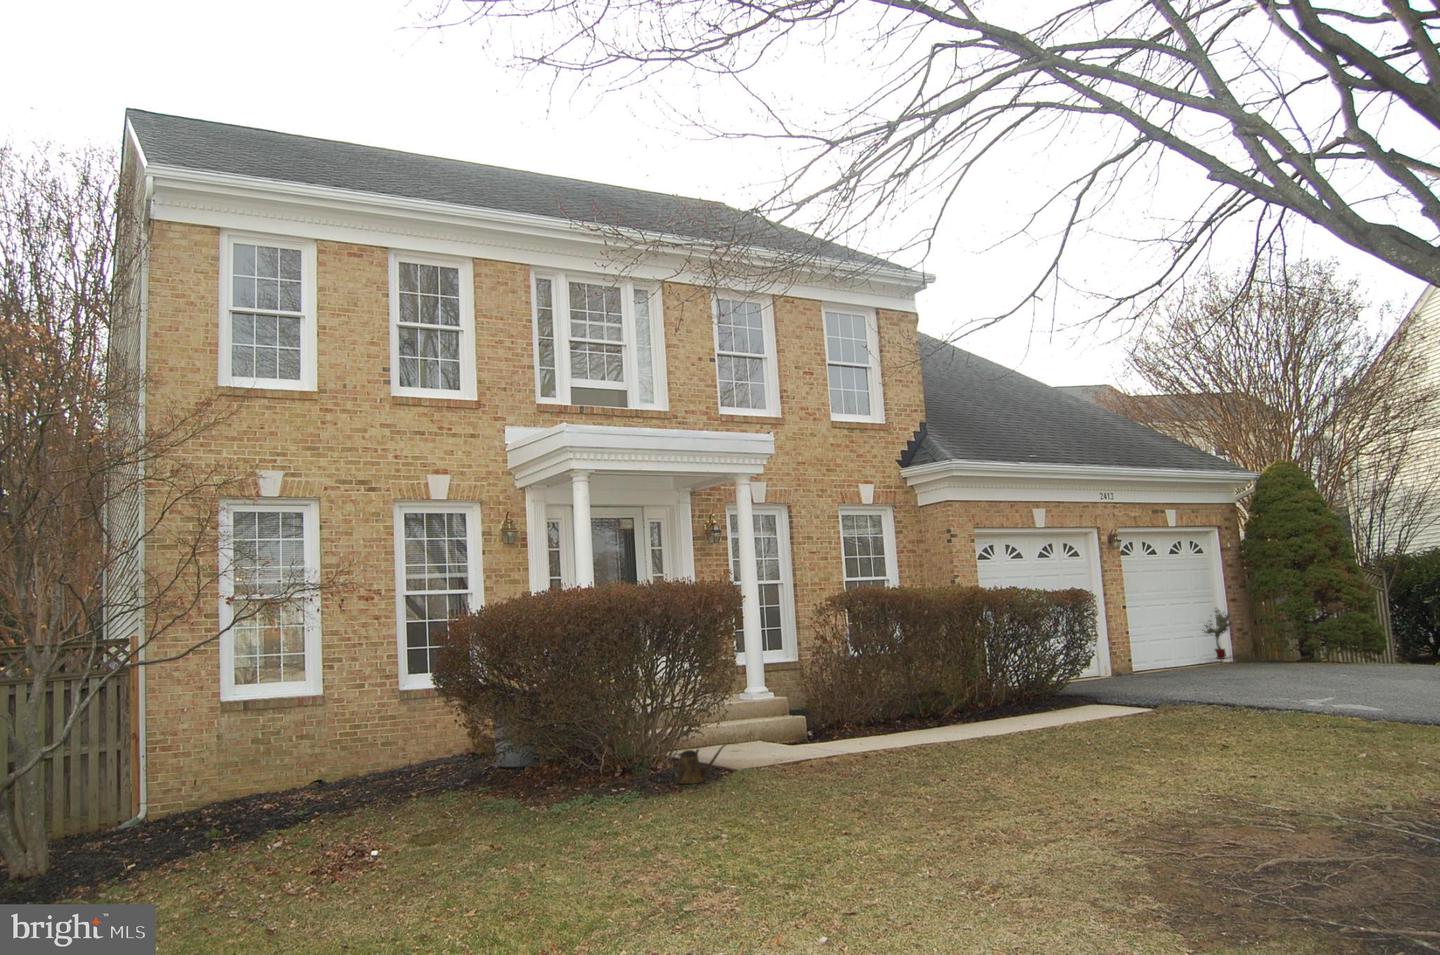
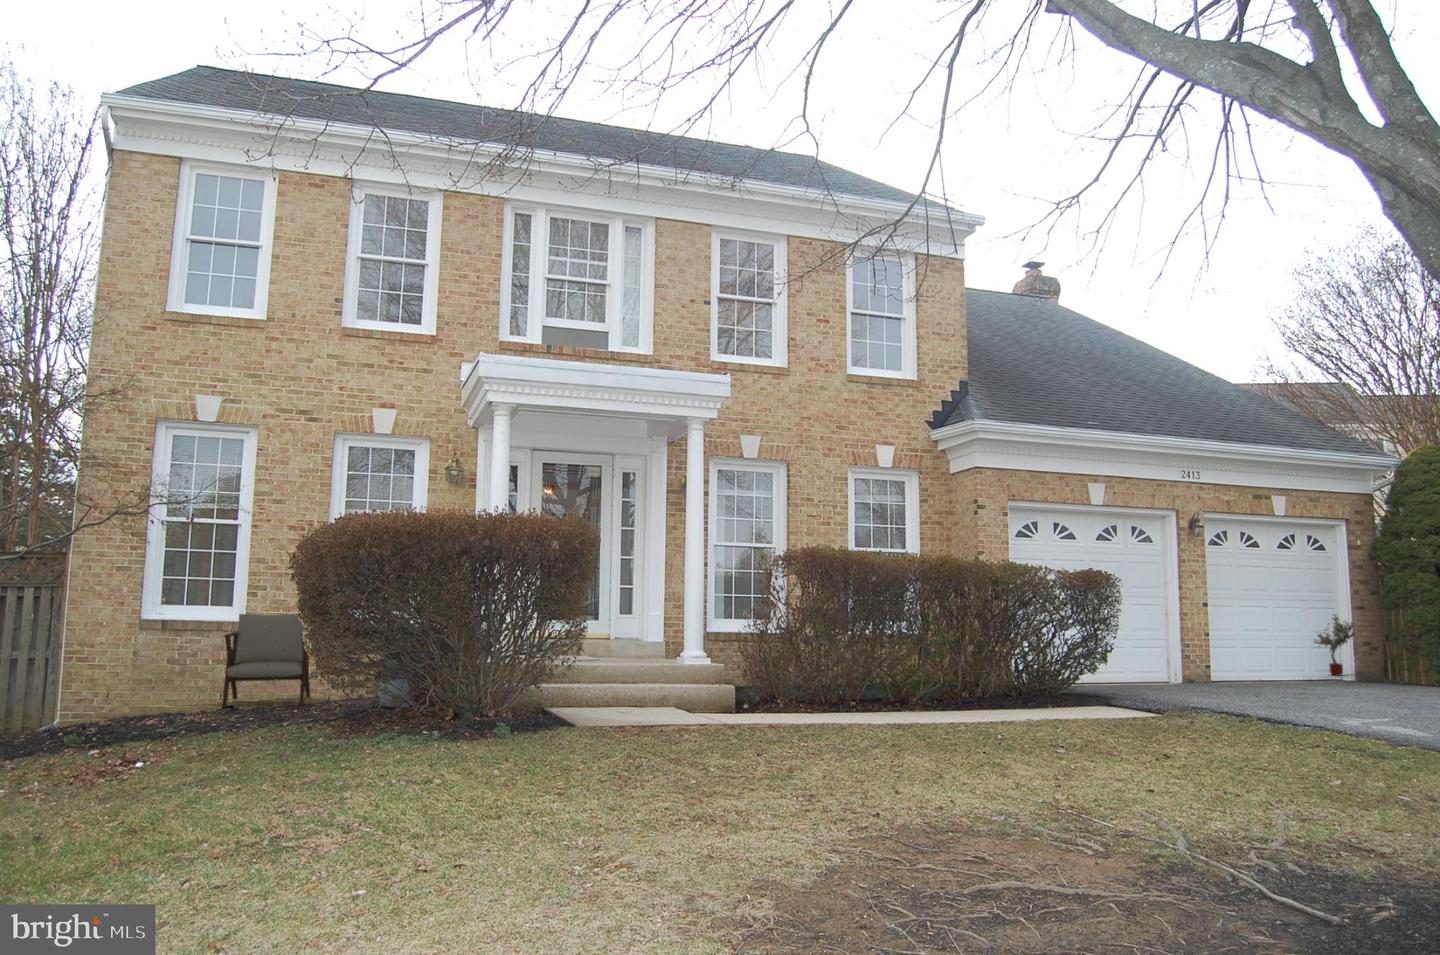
lounge chair: none [320,682,408,782] -> present [222,614,310,707]
watering can: present [670,745,726,784] -> none [505,699,568,739]

